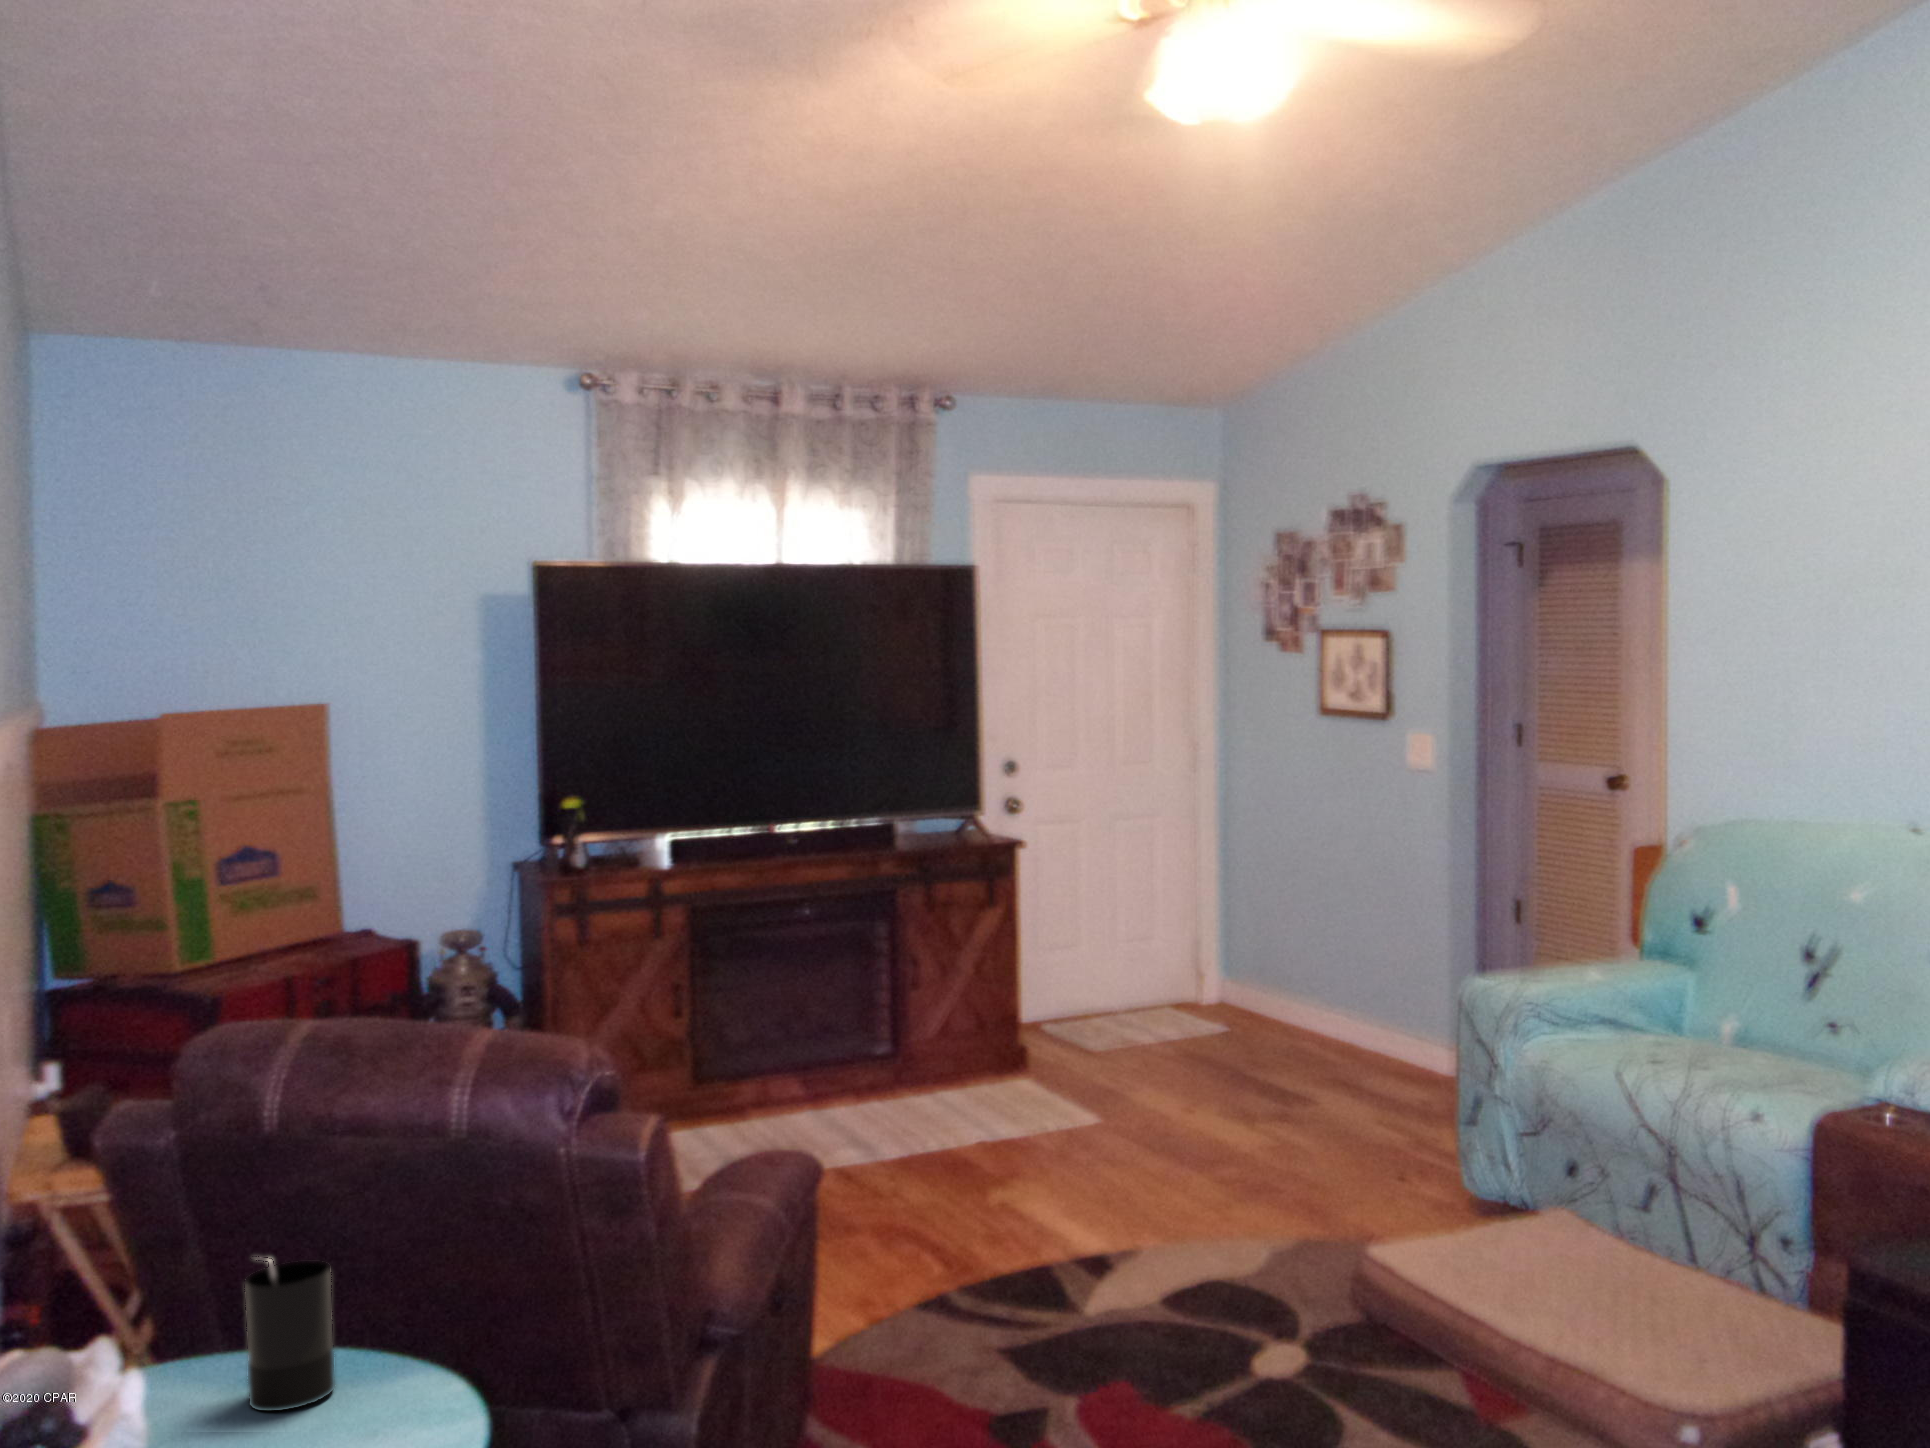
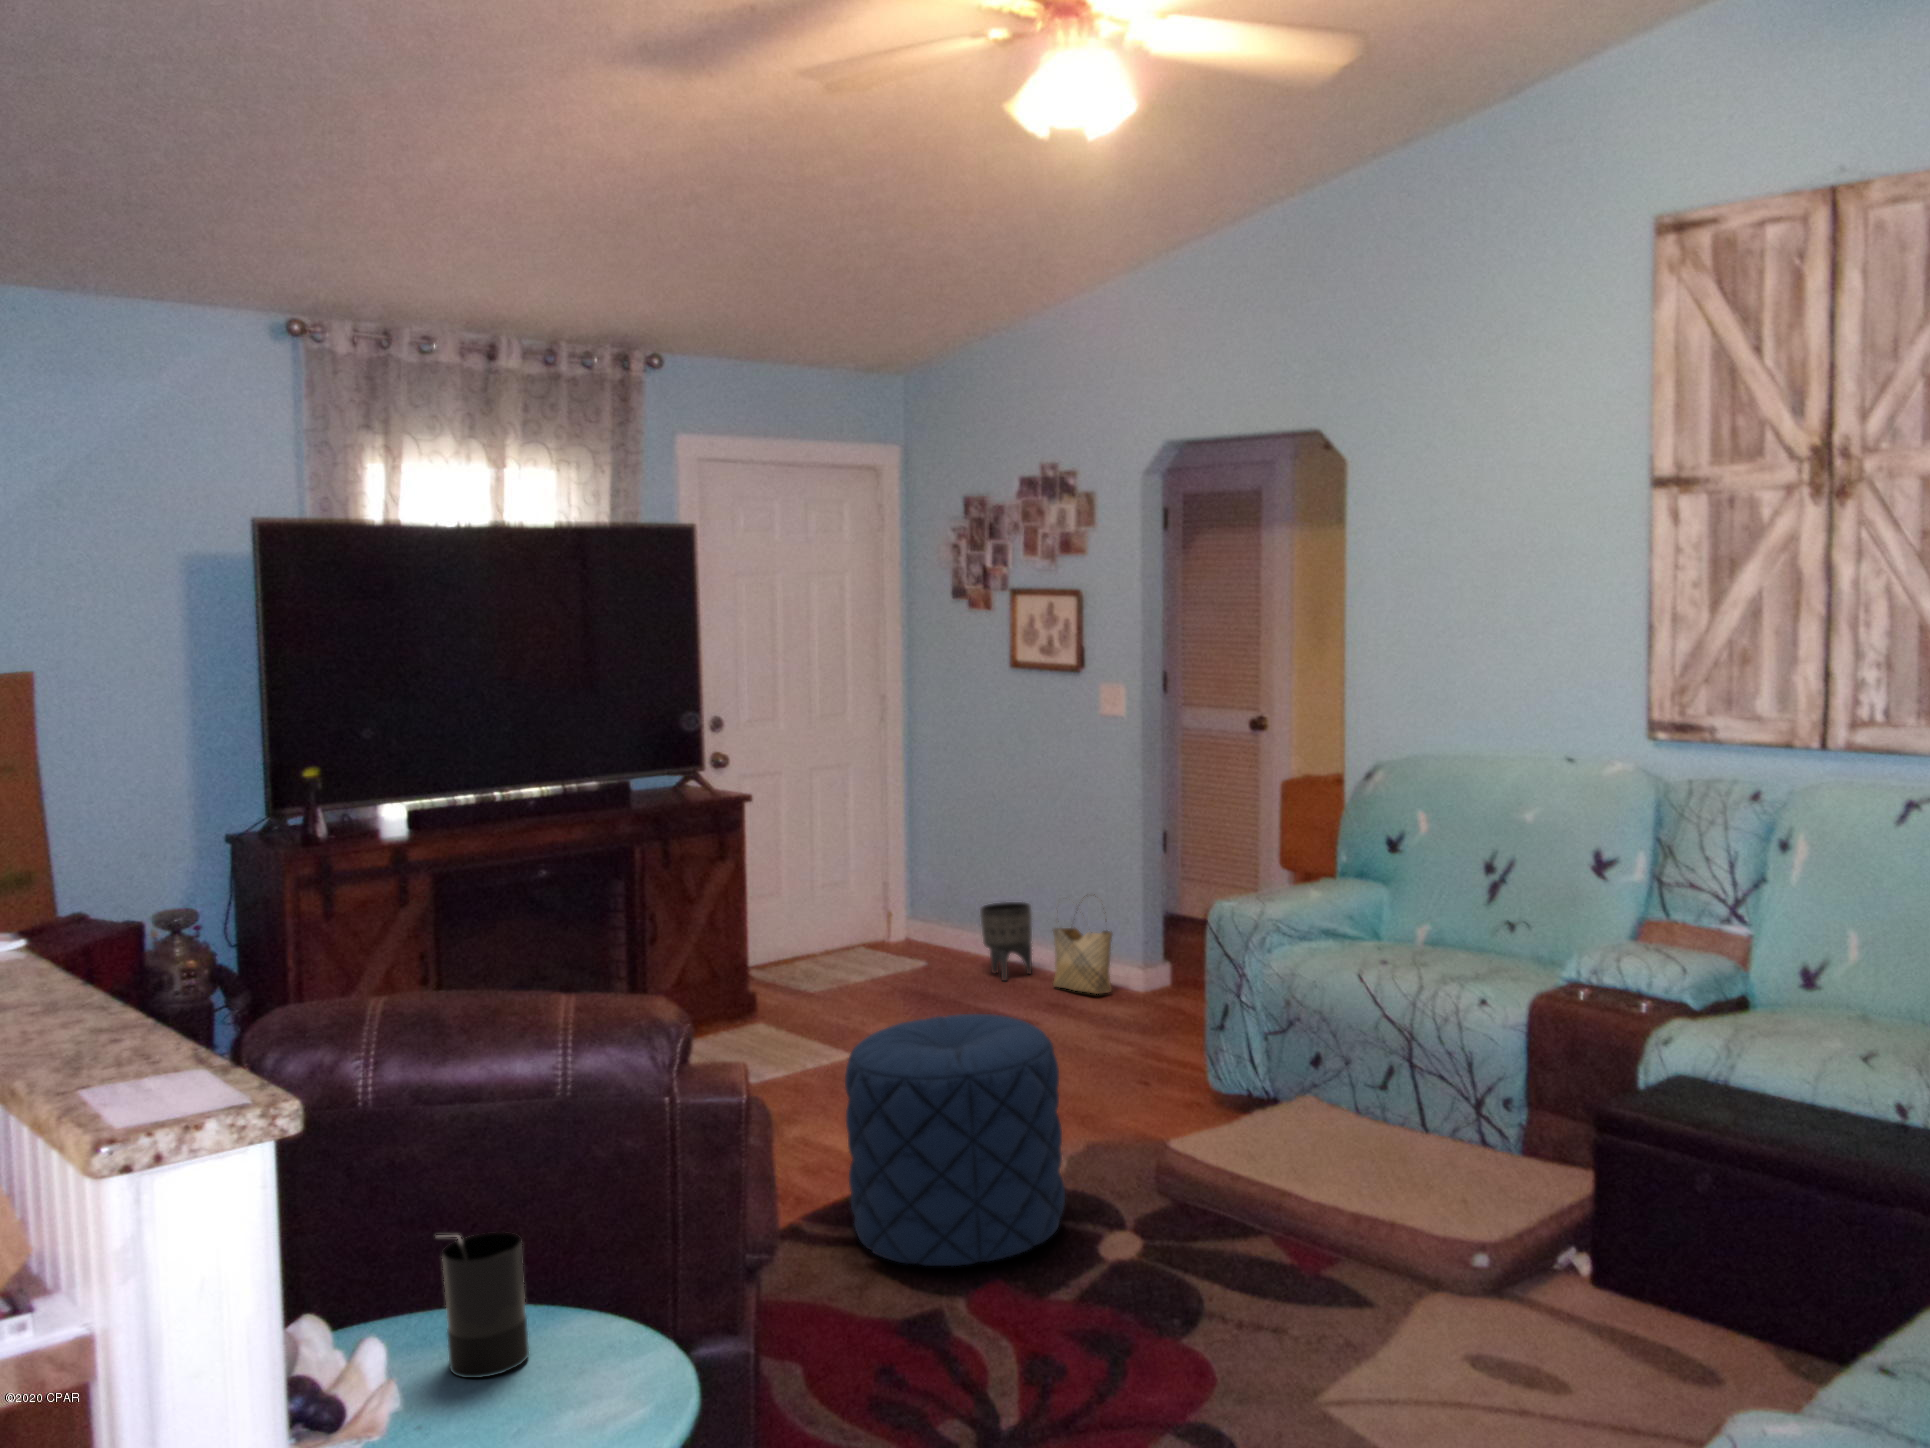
woven basket: none [1353,962,1417,1074] -> present [1053,894,1112,994]
planter: none [1280,967,1338,1052] -> present [980,902,1032,980]
pouf: none [990,1082,1227,1359] -> present [845,1014,1065,1266]

